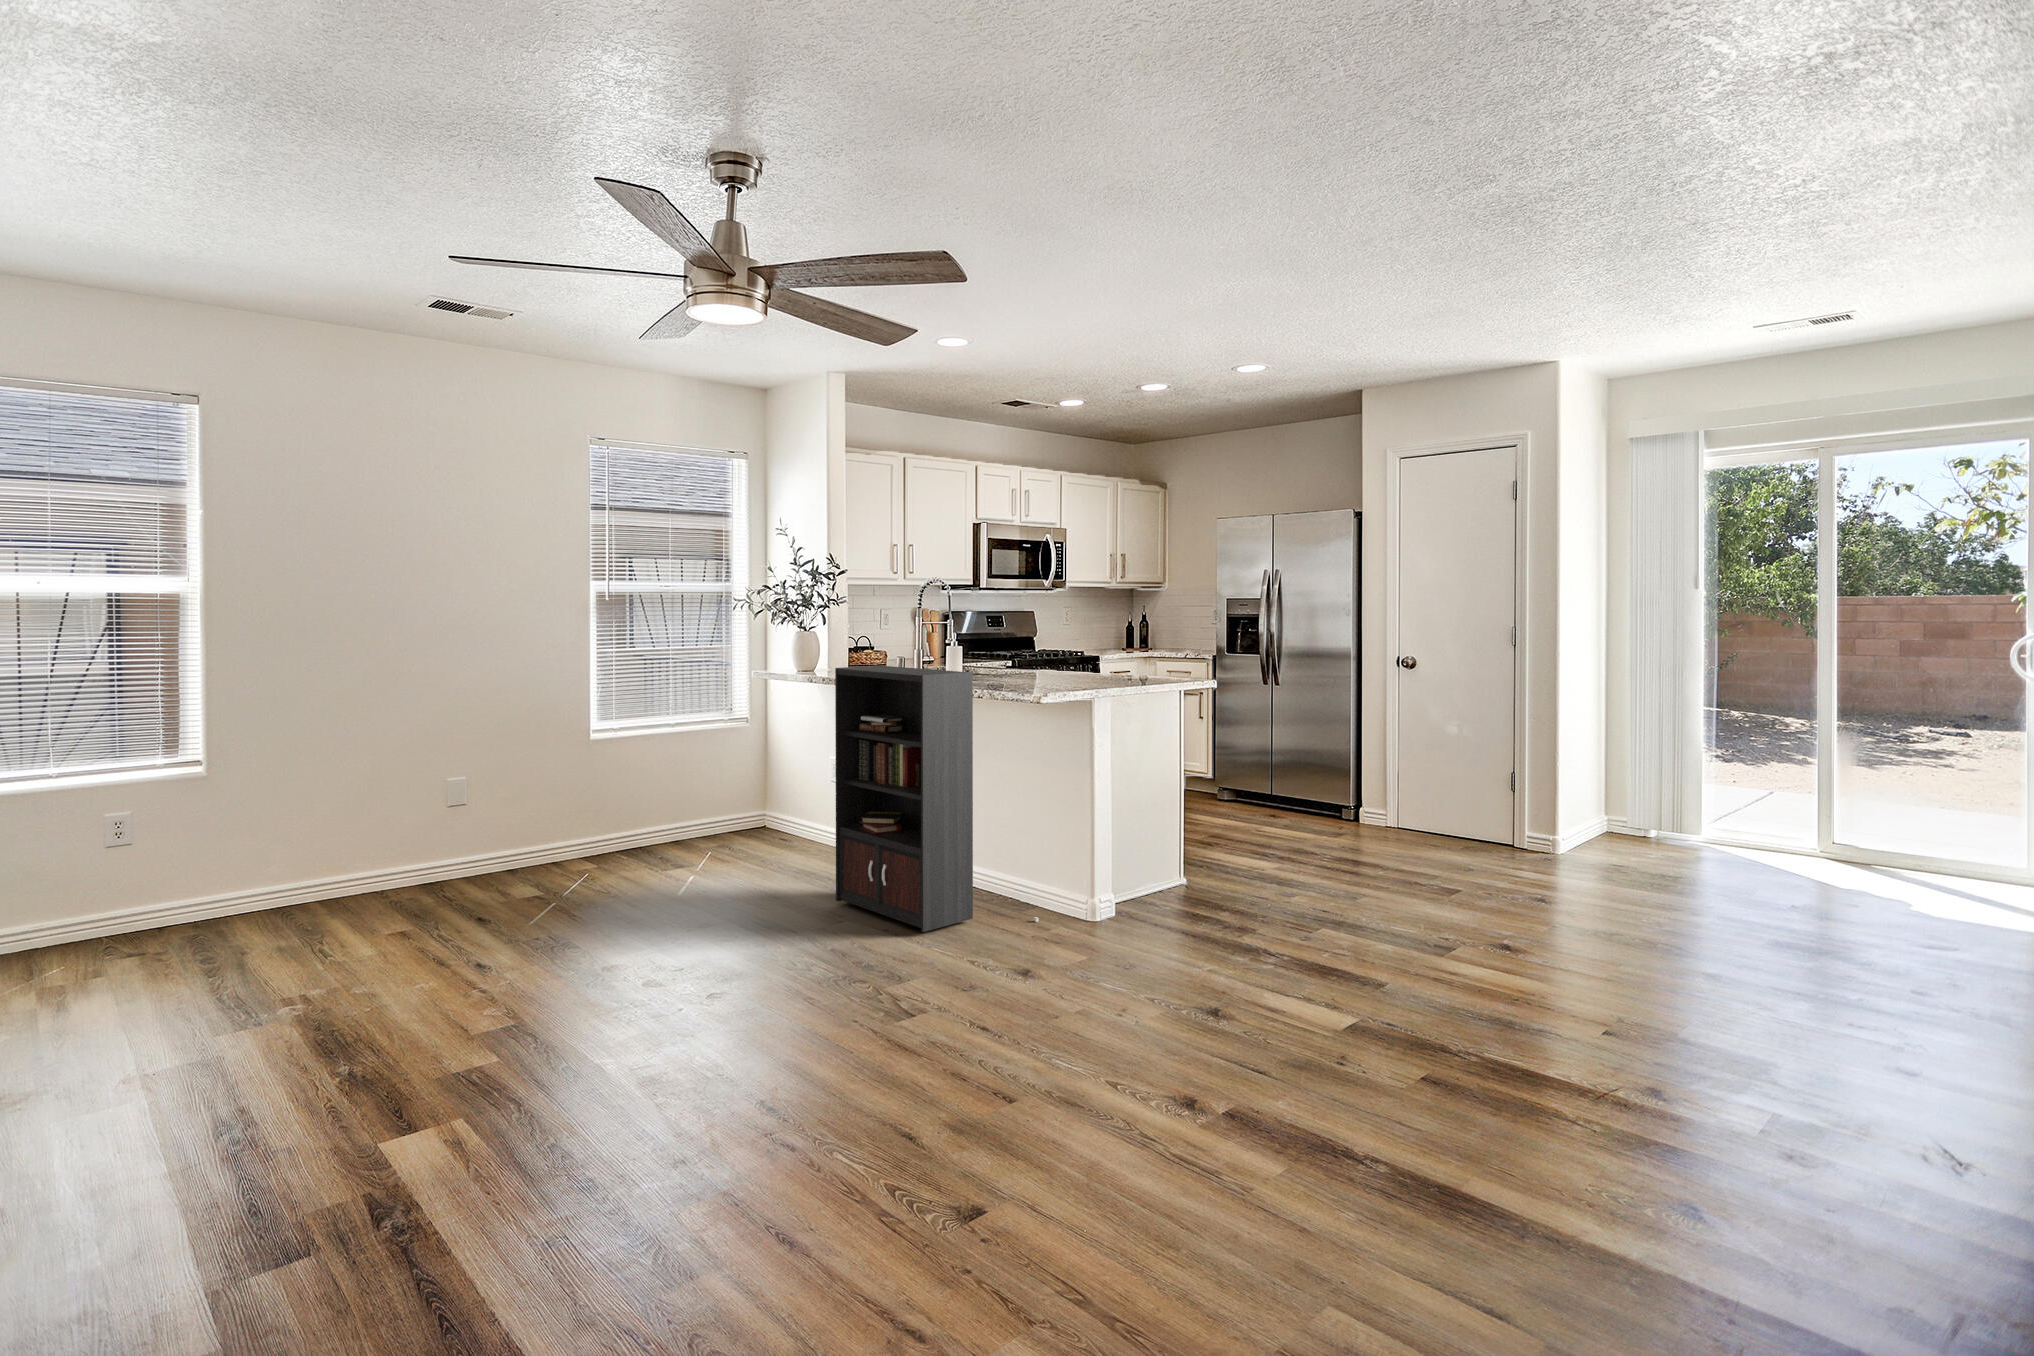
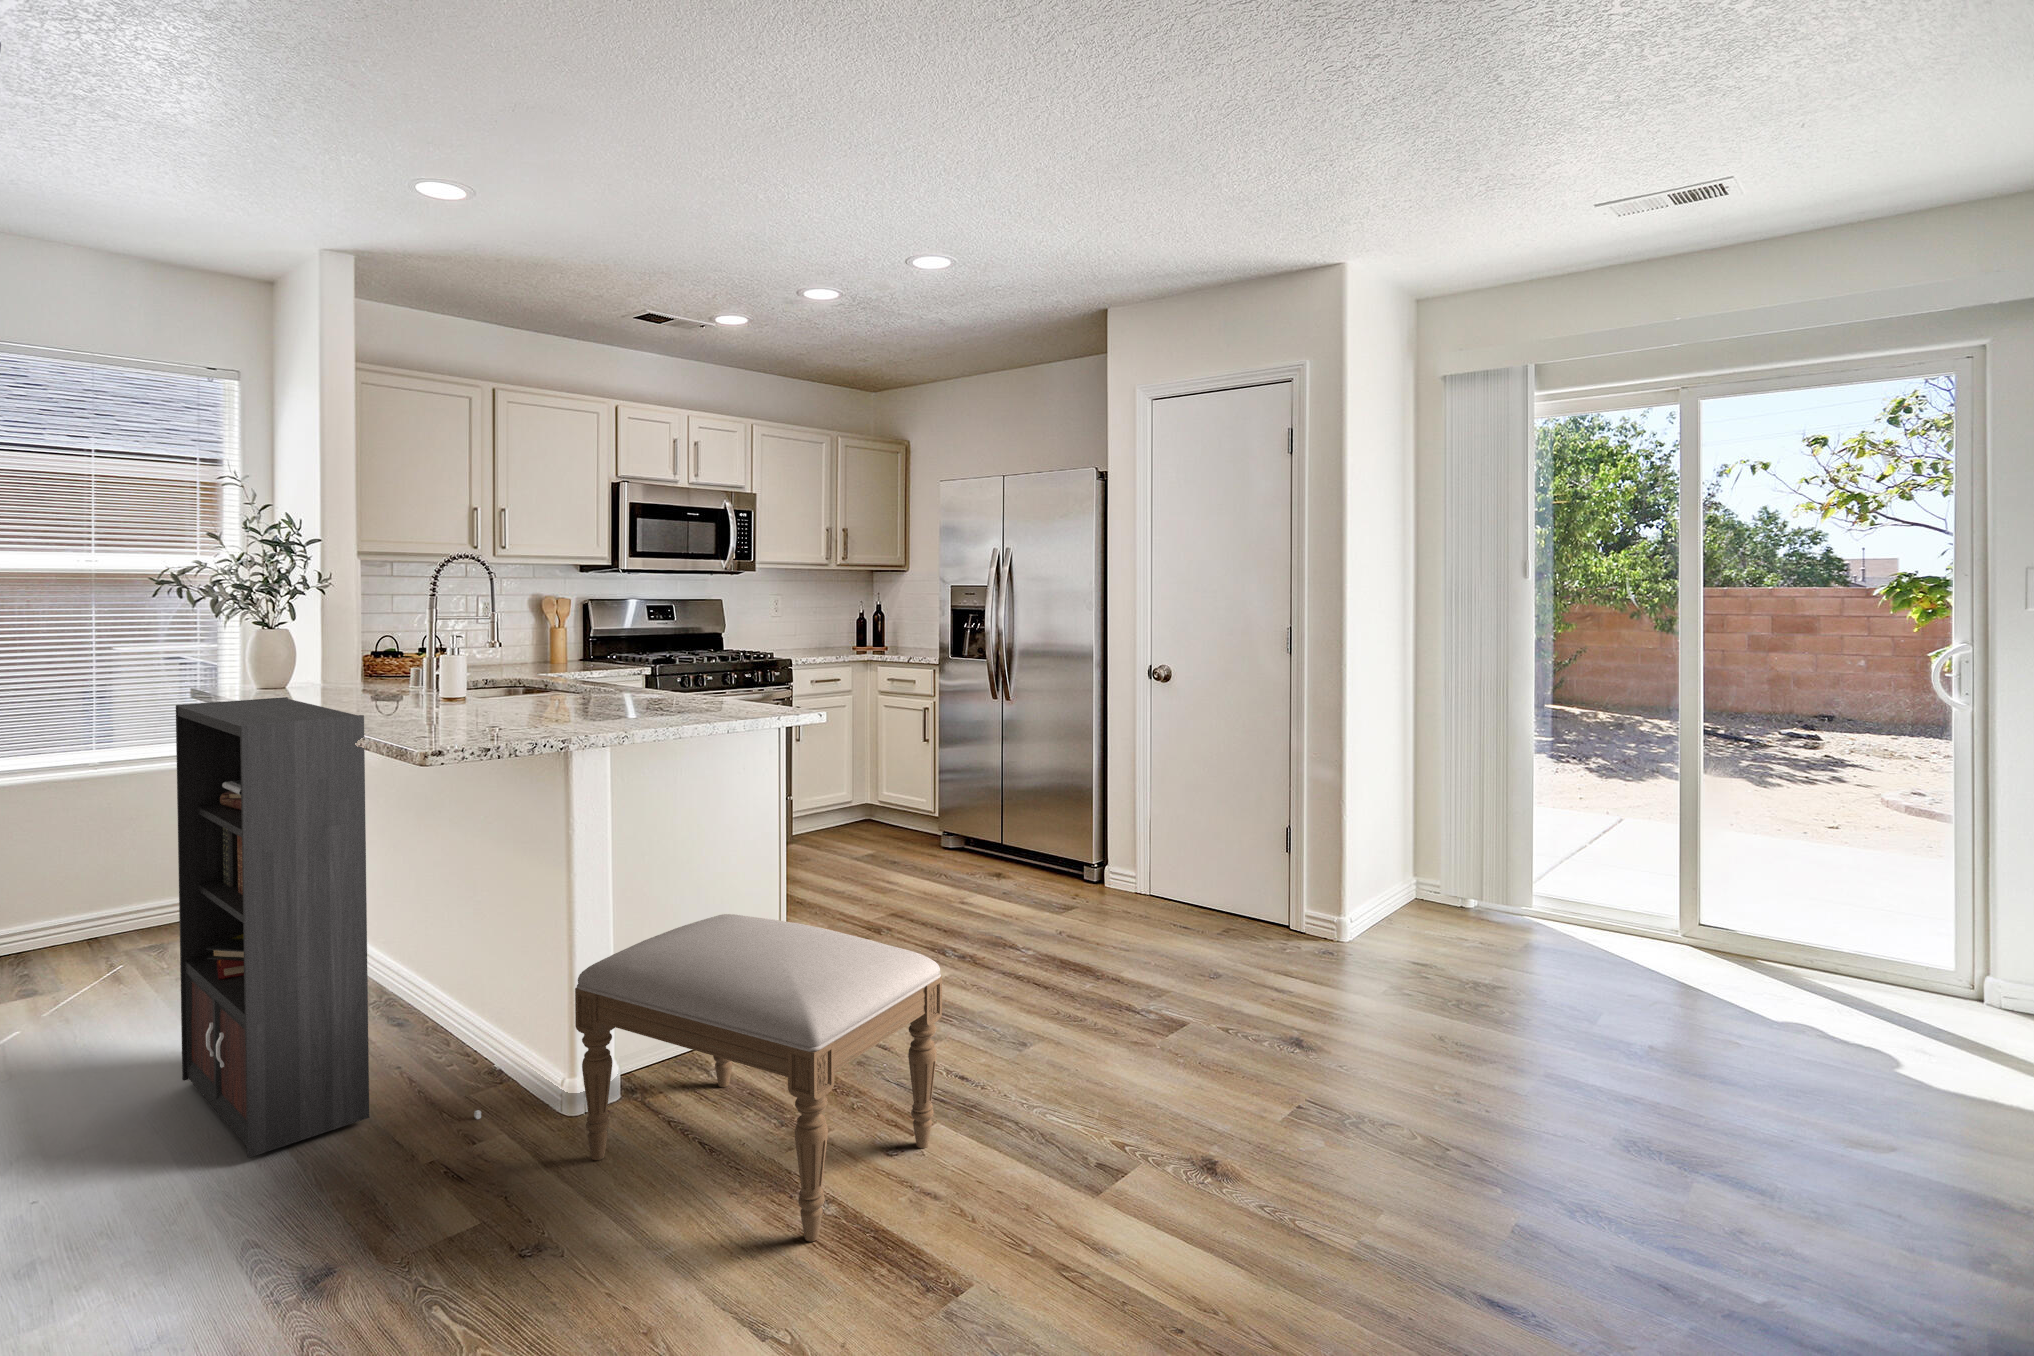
ottoman: none [1118,800,1338,971] -> present [575,914,942,1241]

